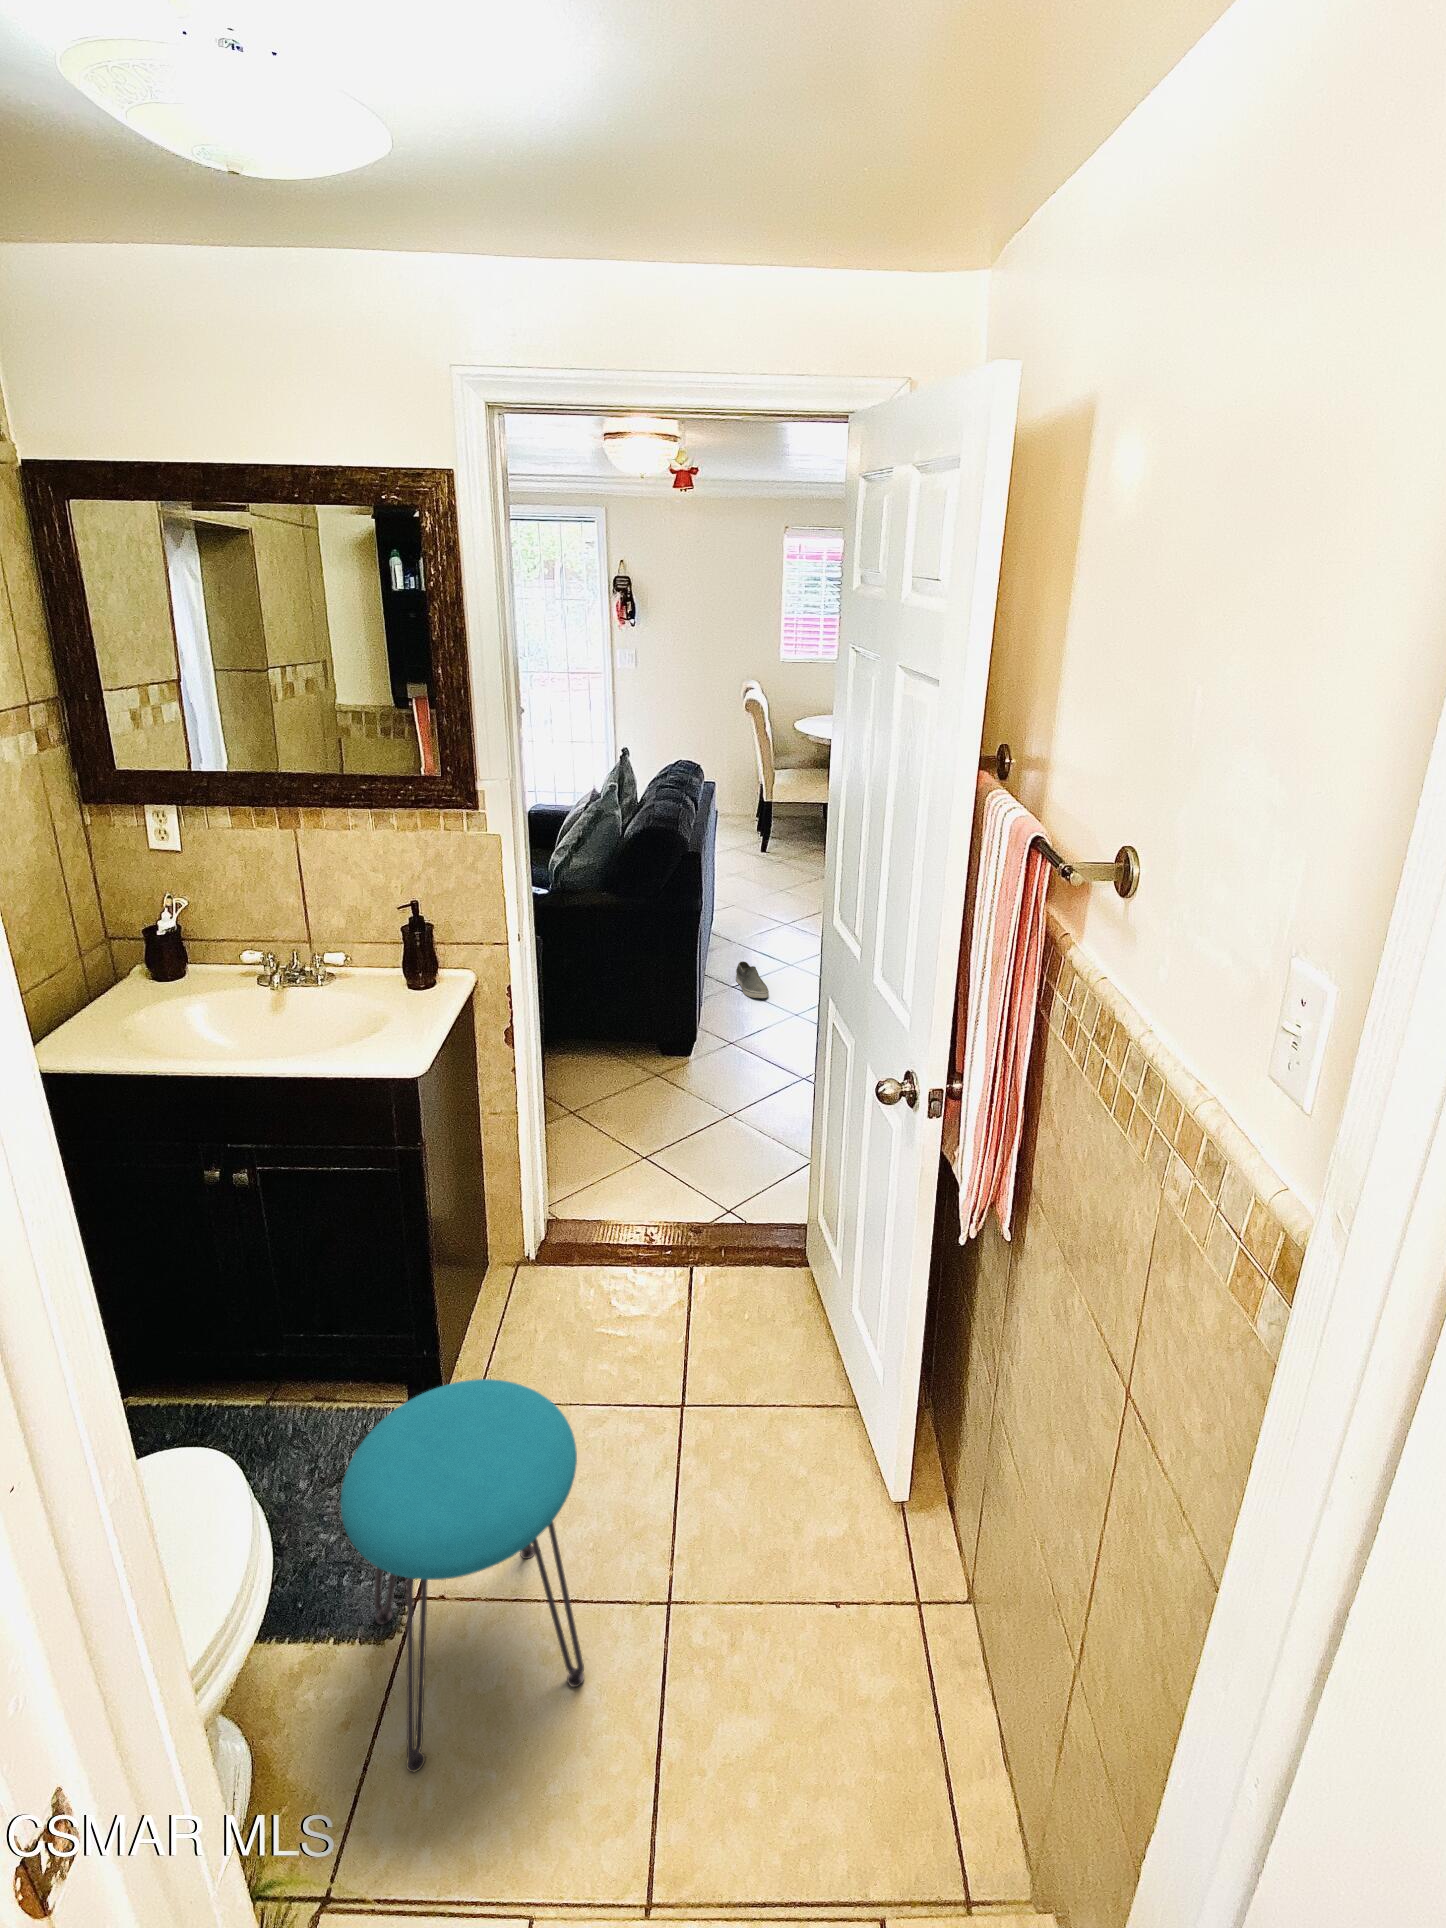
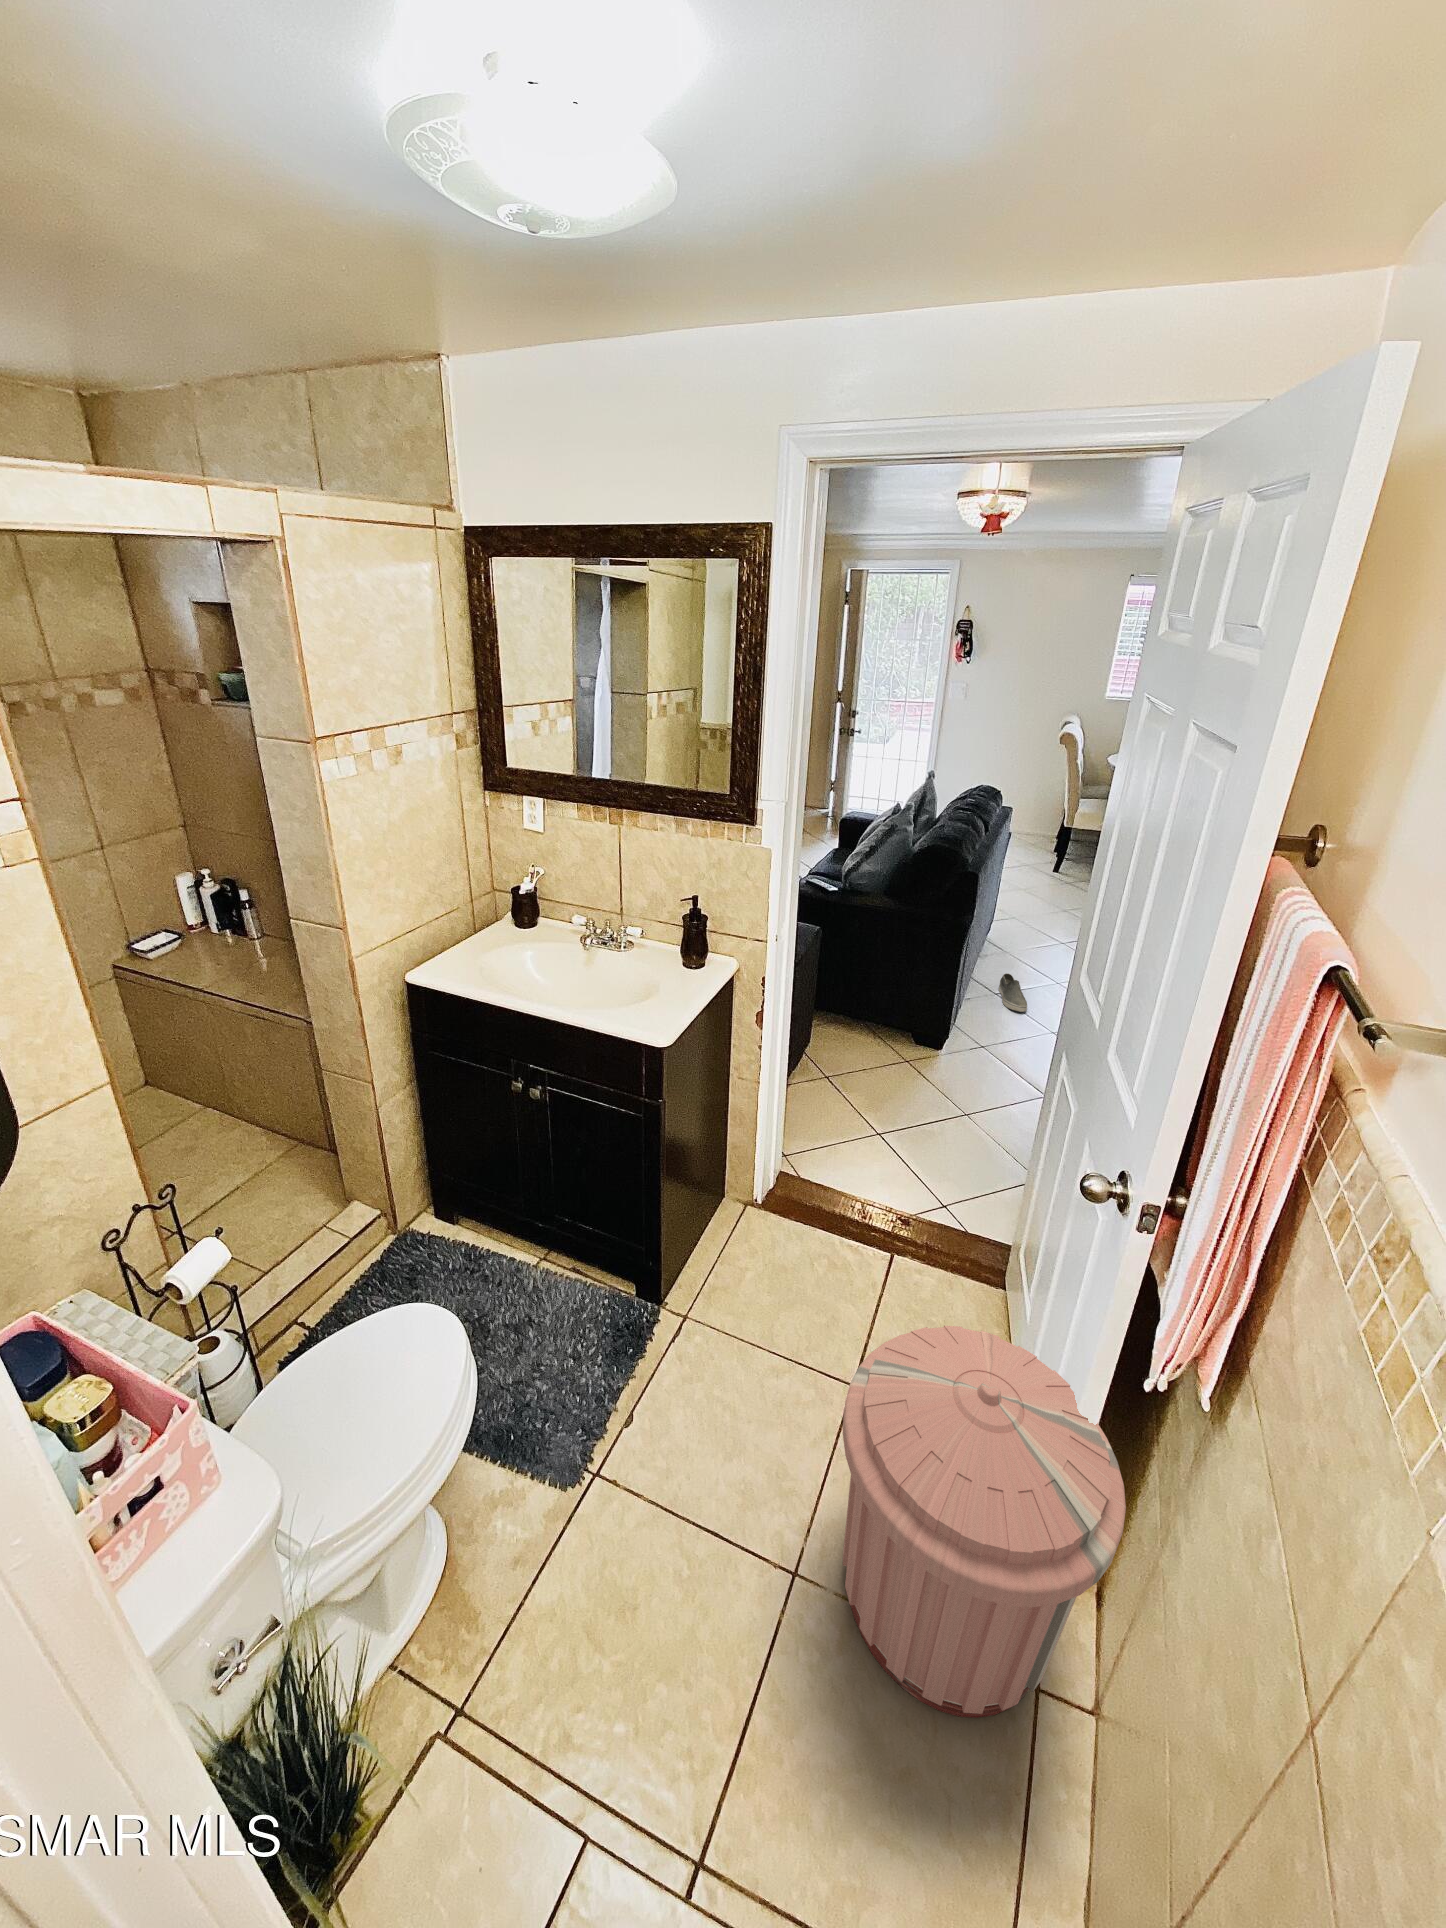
trash can: none [698,1277,963,1655] -> present [843,1326,1126,1718]
stool: present [340,1379,584,1772] -> none [530,1316,725,1623]

